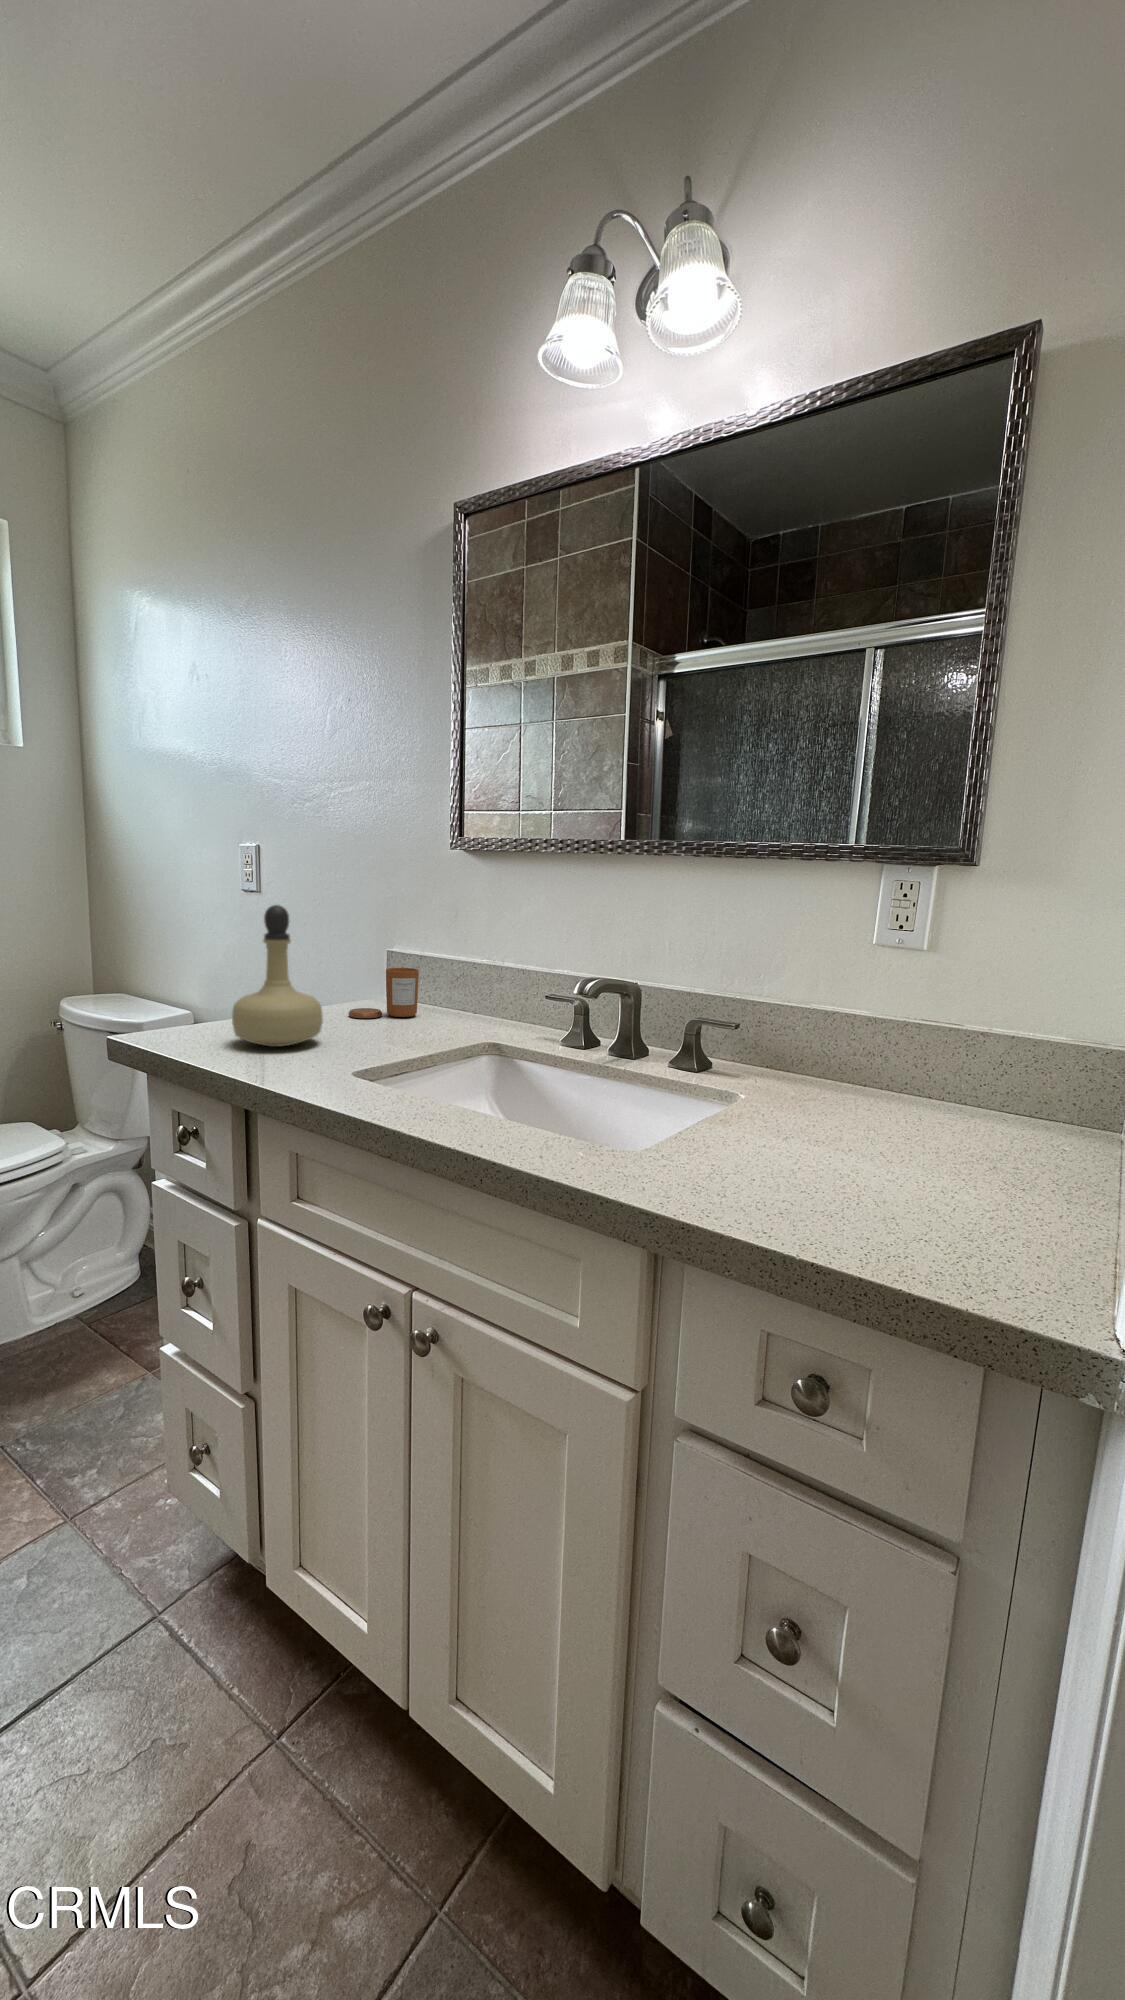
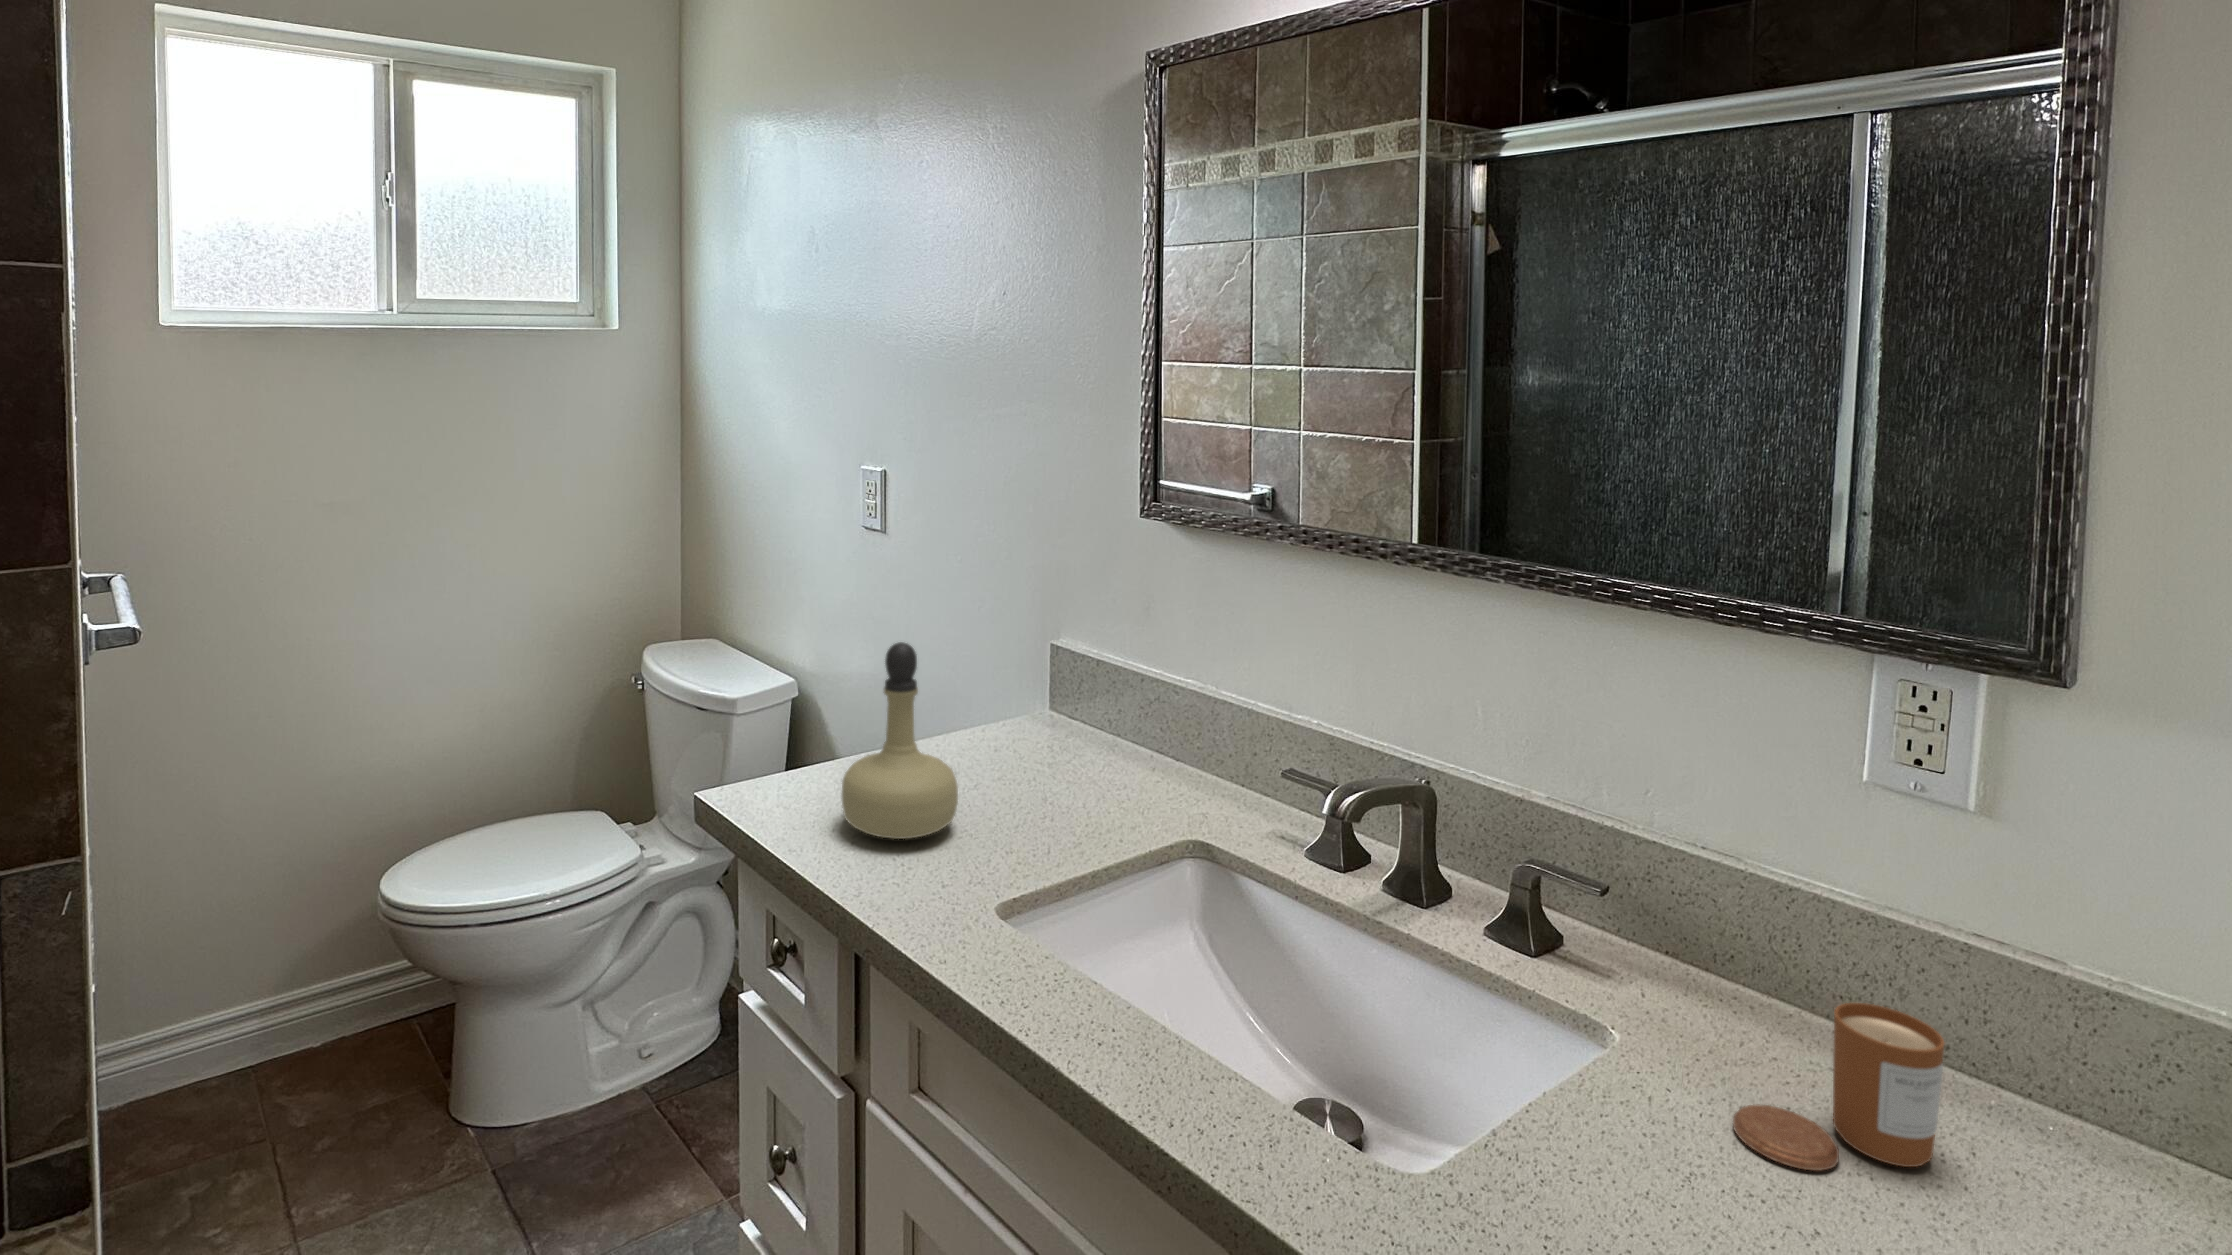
candle: present [349,968,419,1018] -> present [1733,1003,1944,1171]

